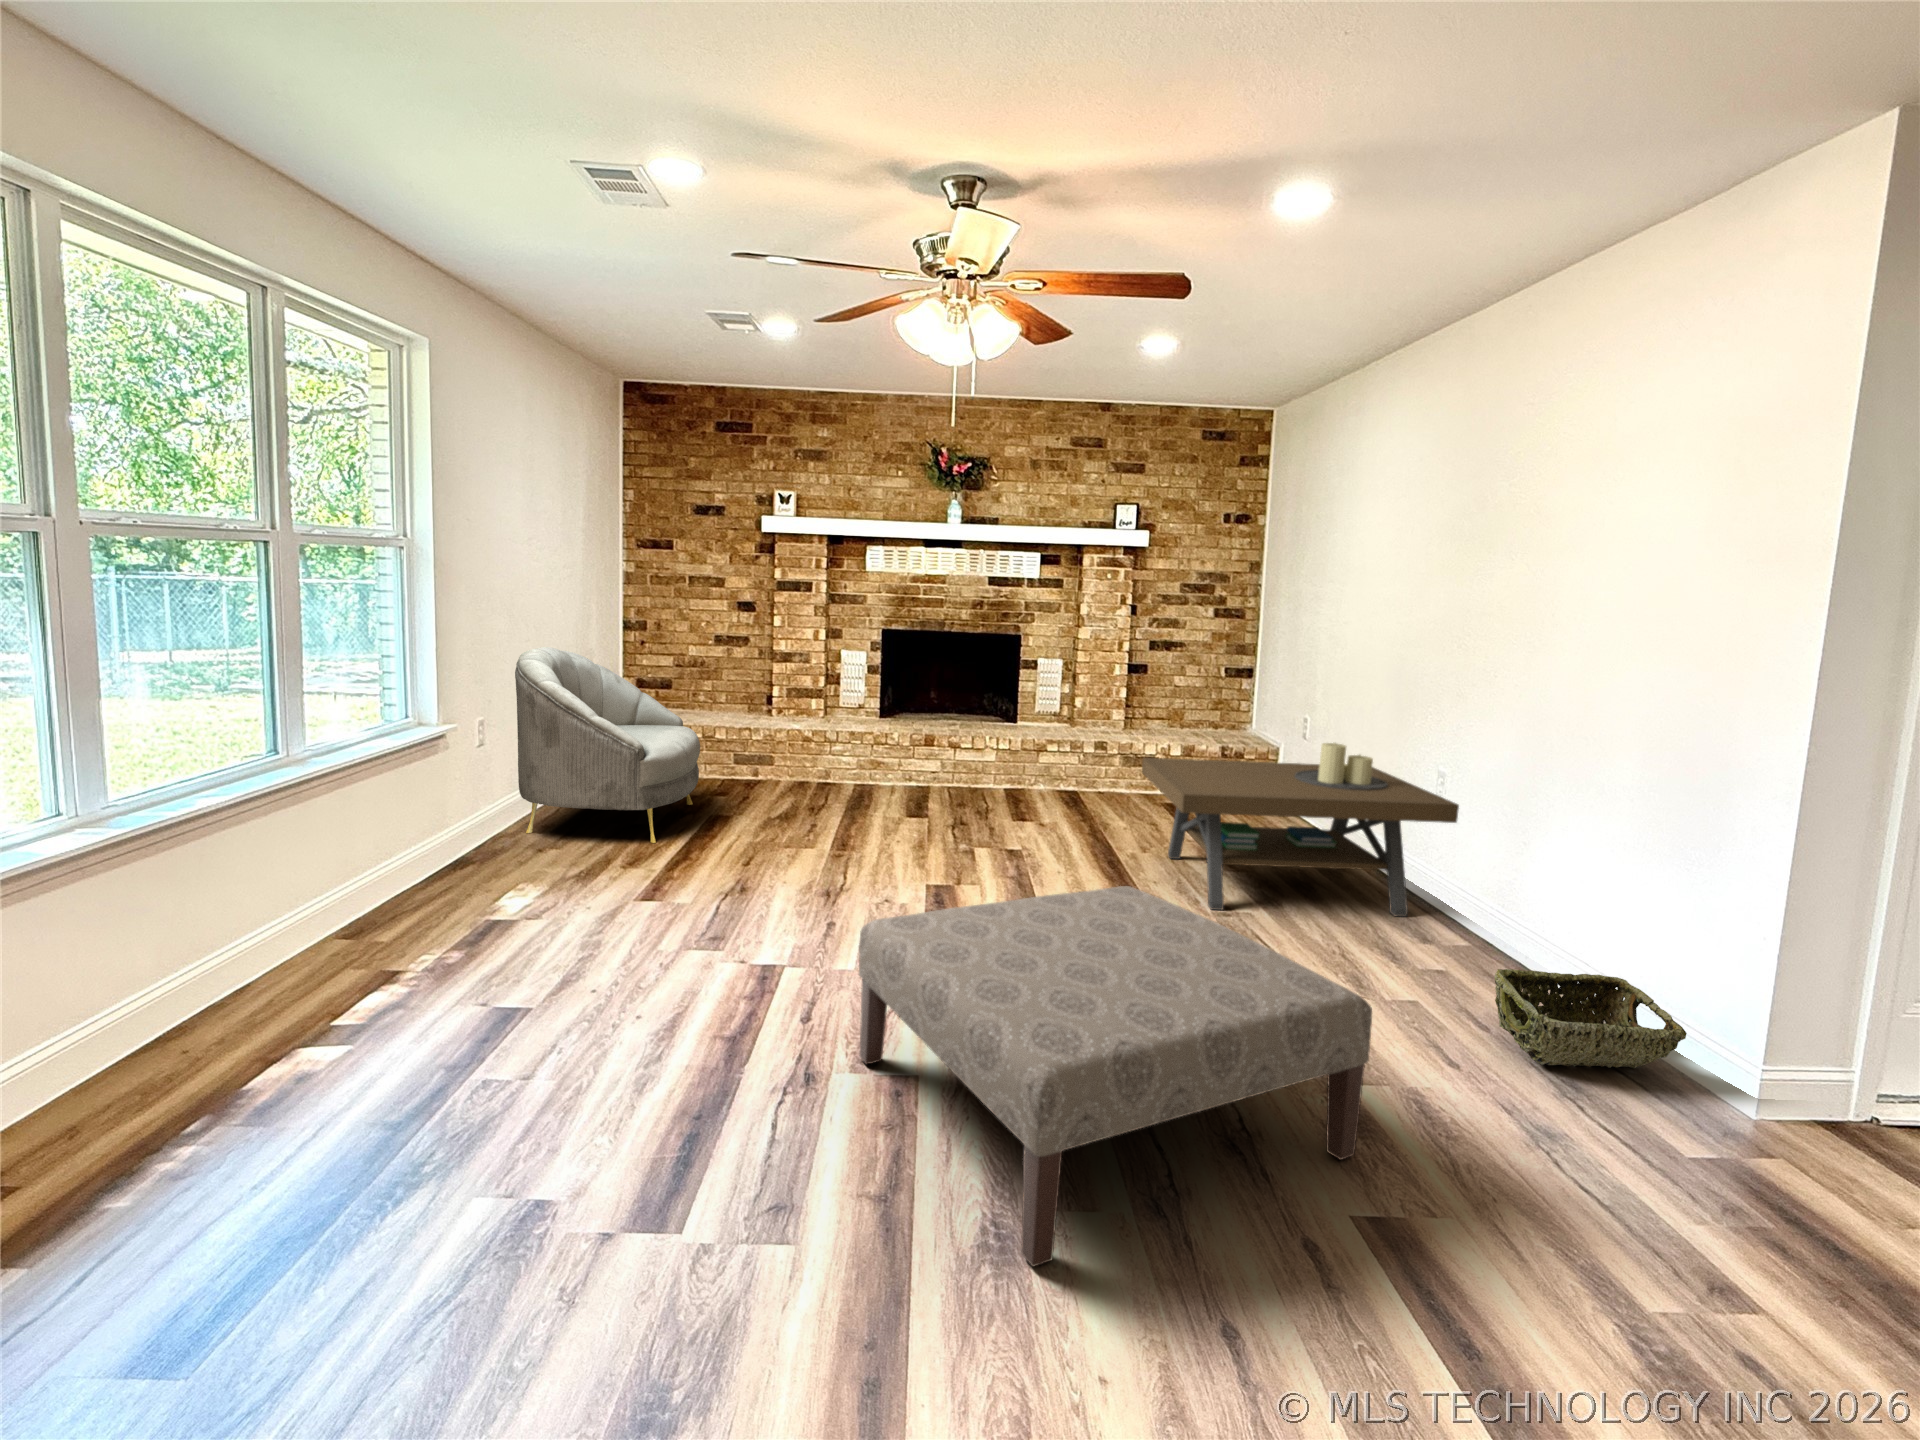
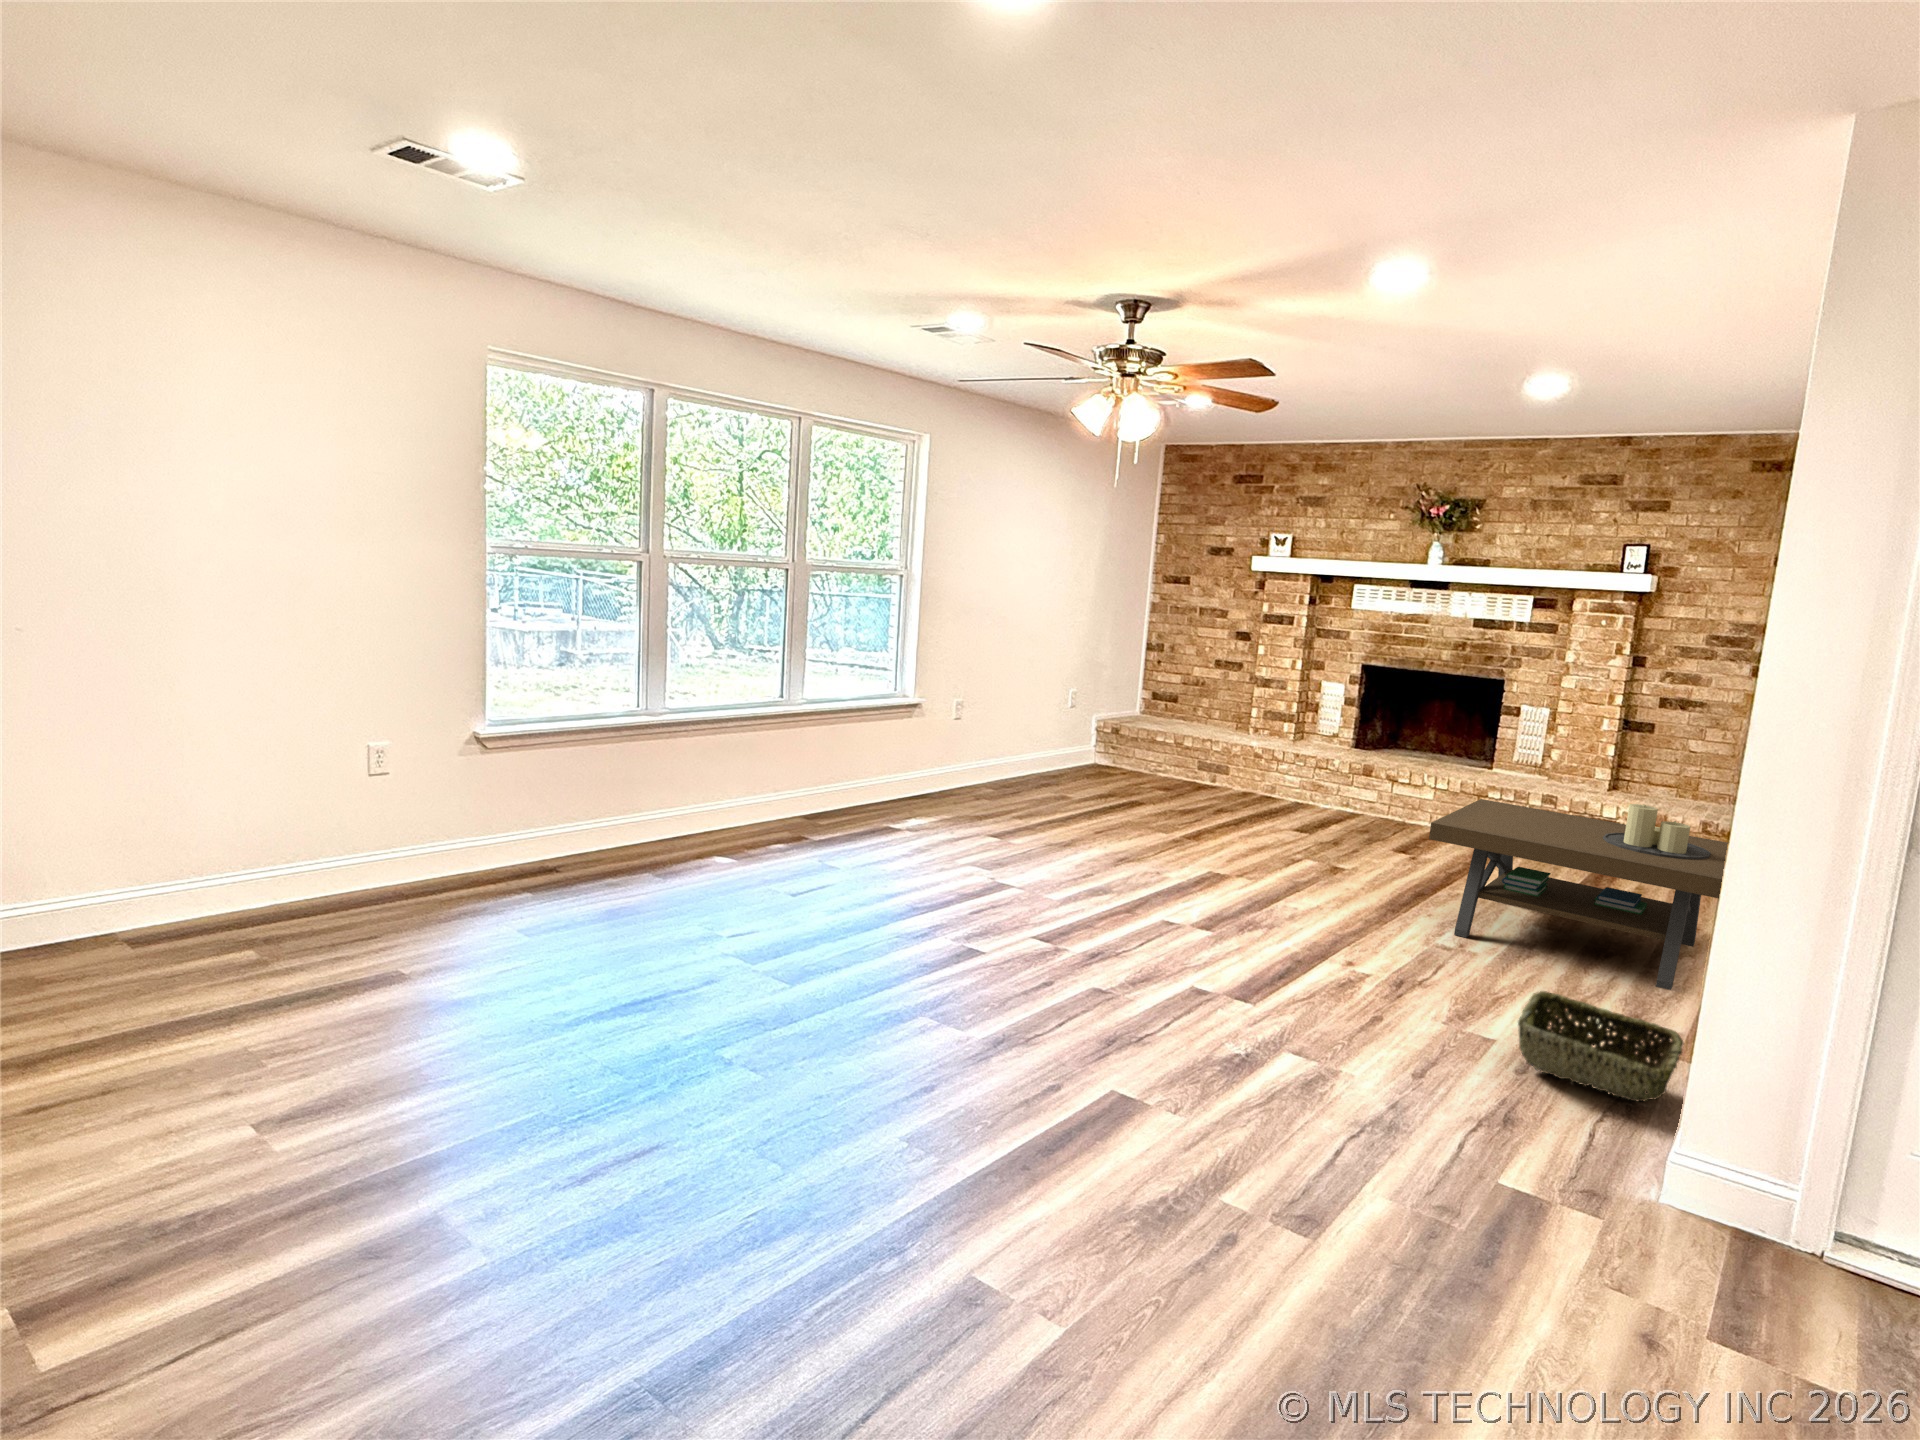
armchair: present [515,647,700,843] -> none [1006,657,1143,806]
ottoman: present [859,886,1372,1266] -> none [997,833,1272,1039]

